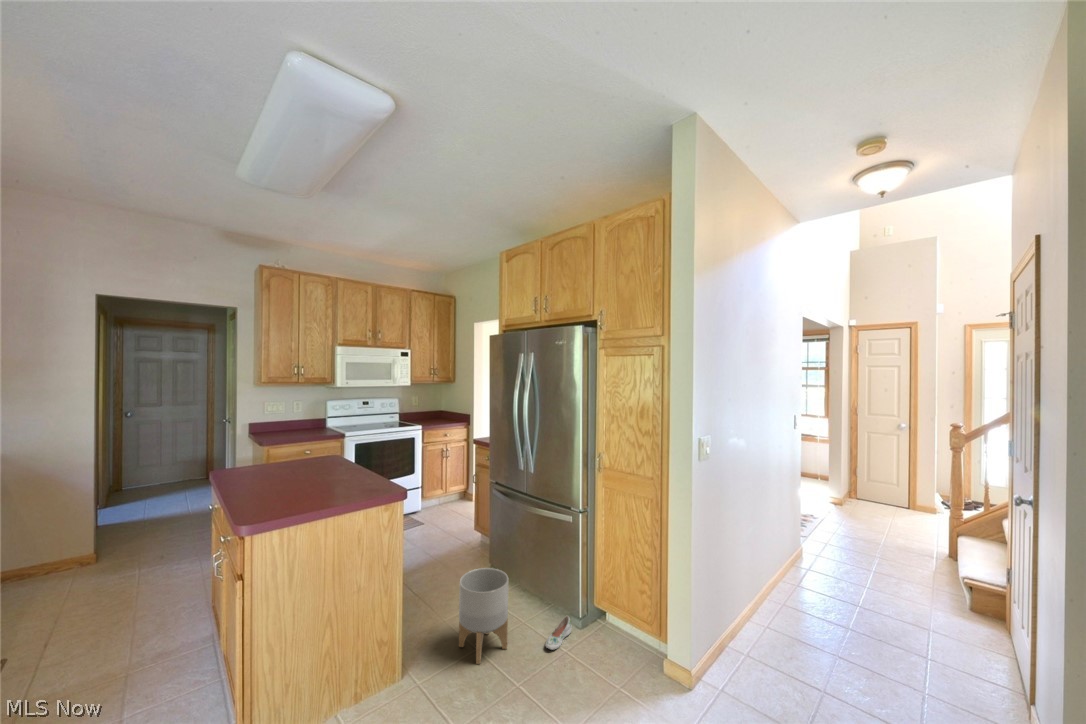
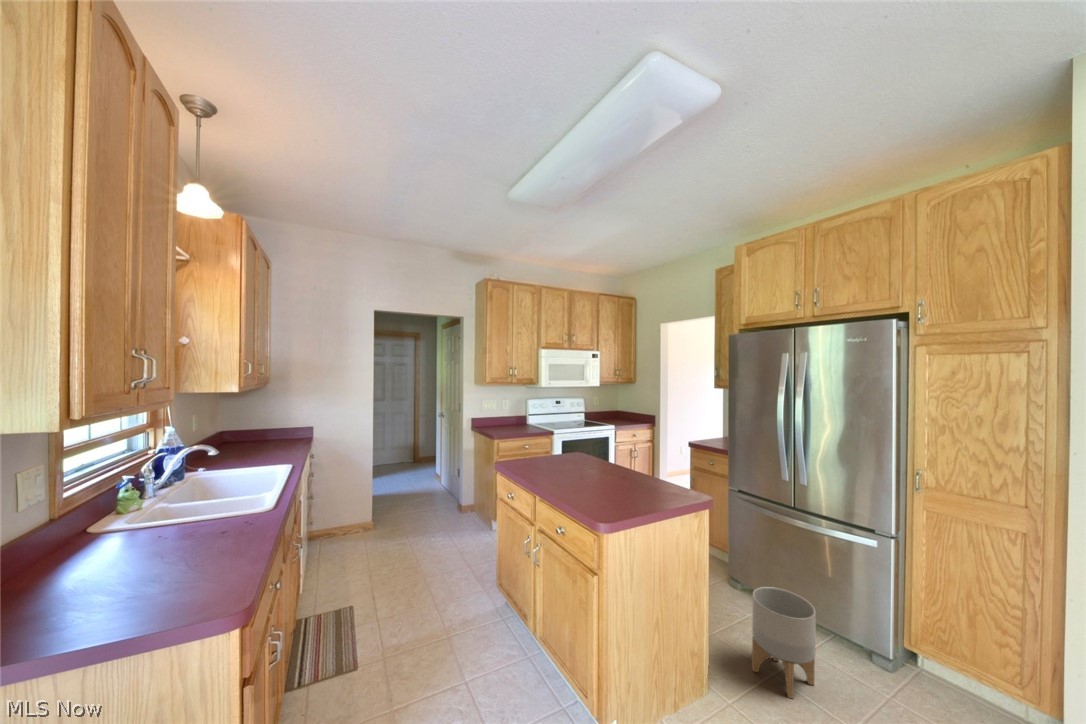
shoe: present [545,616,571,650] -> none [861,657,885,698]

